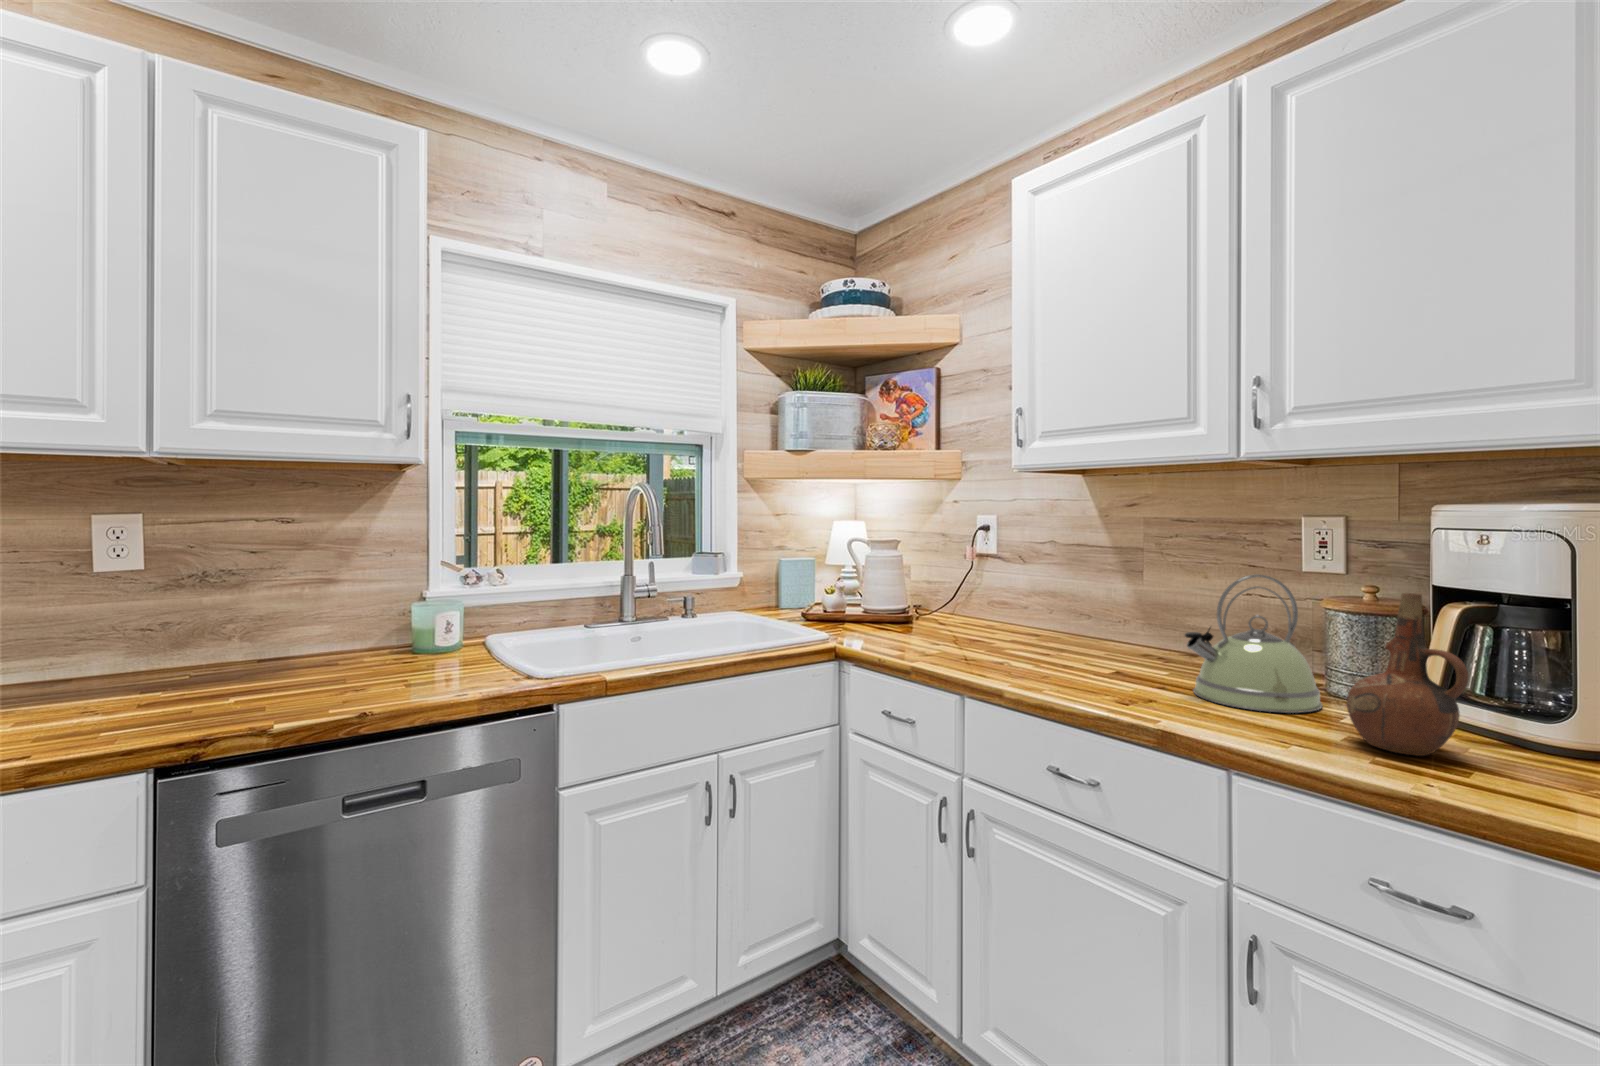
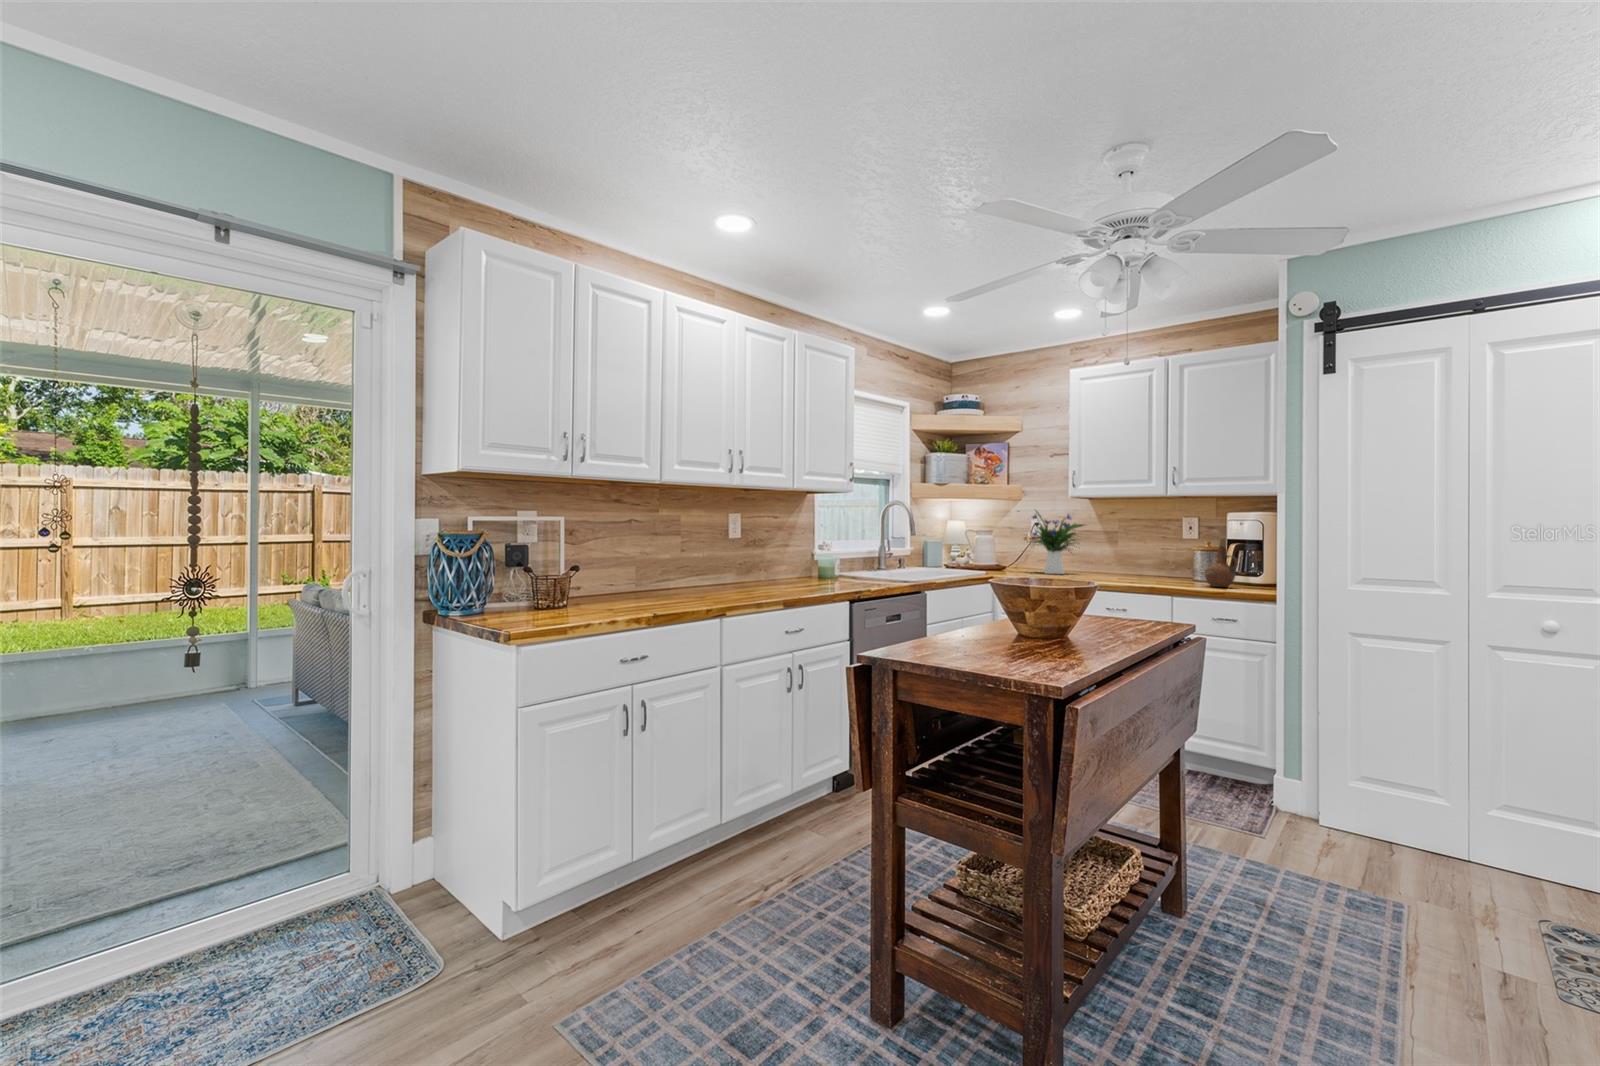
flower arrangement: none [922,500,1064,648] -> present [1029,511,1084,574]
kettle: present [1185,574,1322,713] -> none [1149,537,1194,583]

